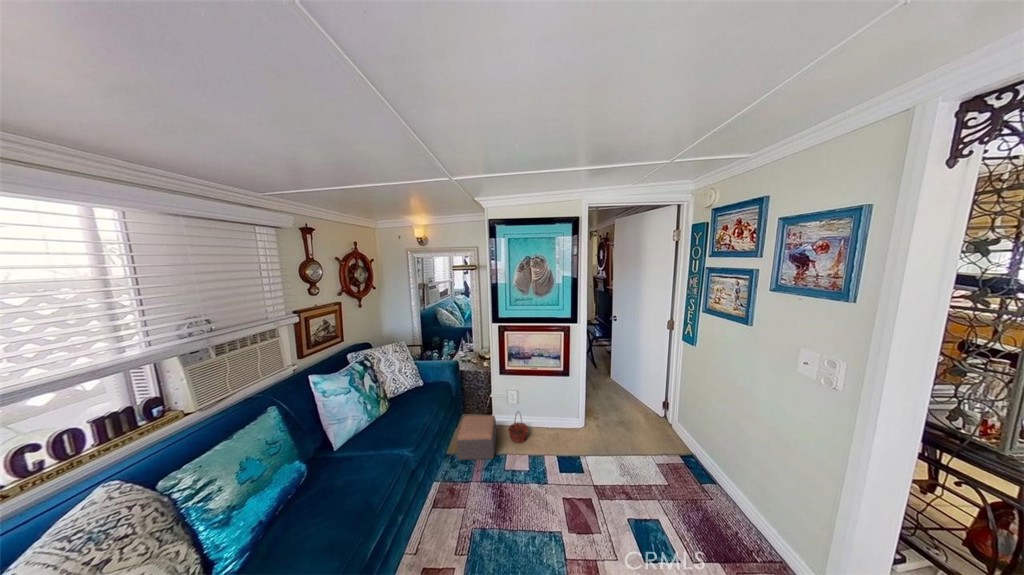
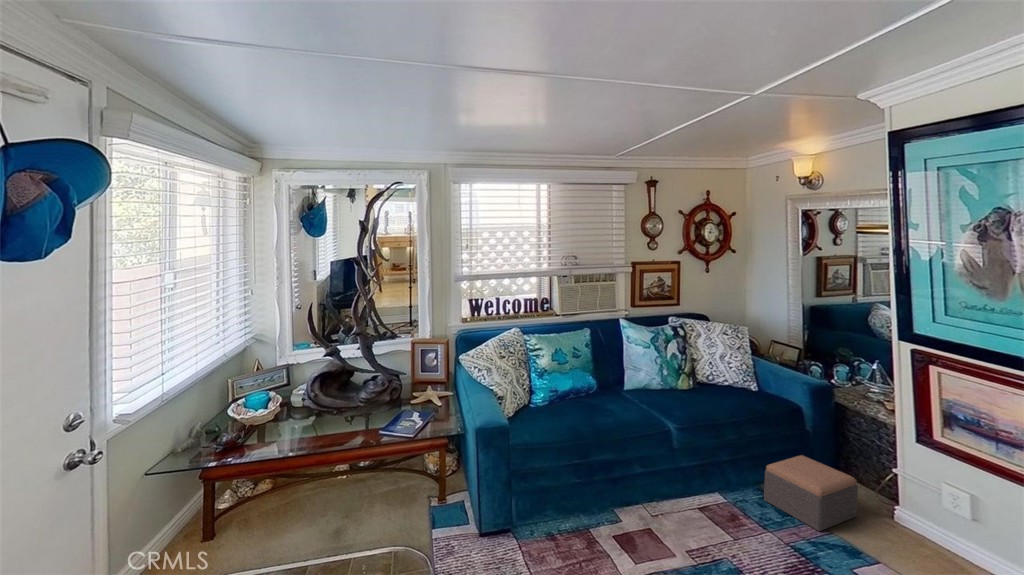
basket: present [508,415,528,443] -> none [877,493,931,556]

